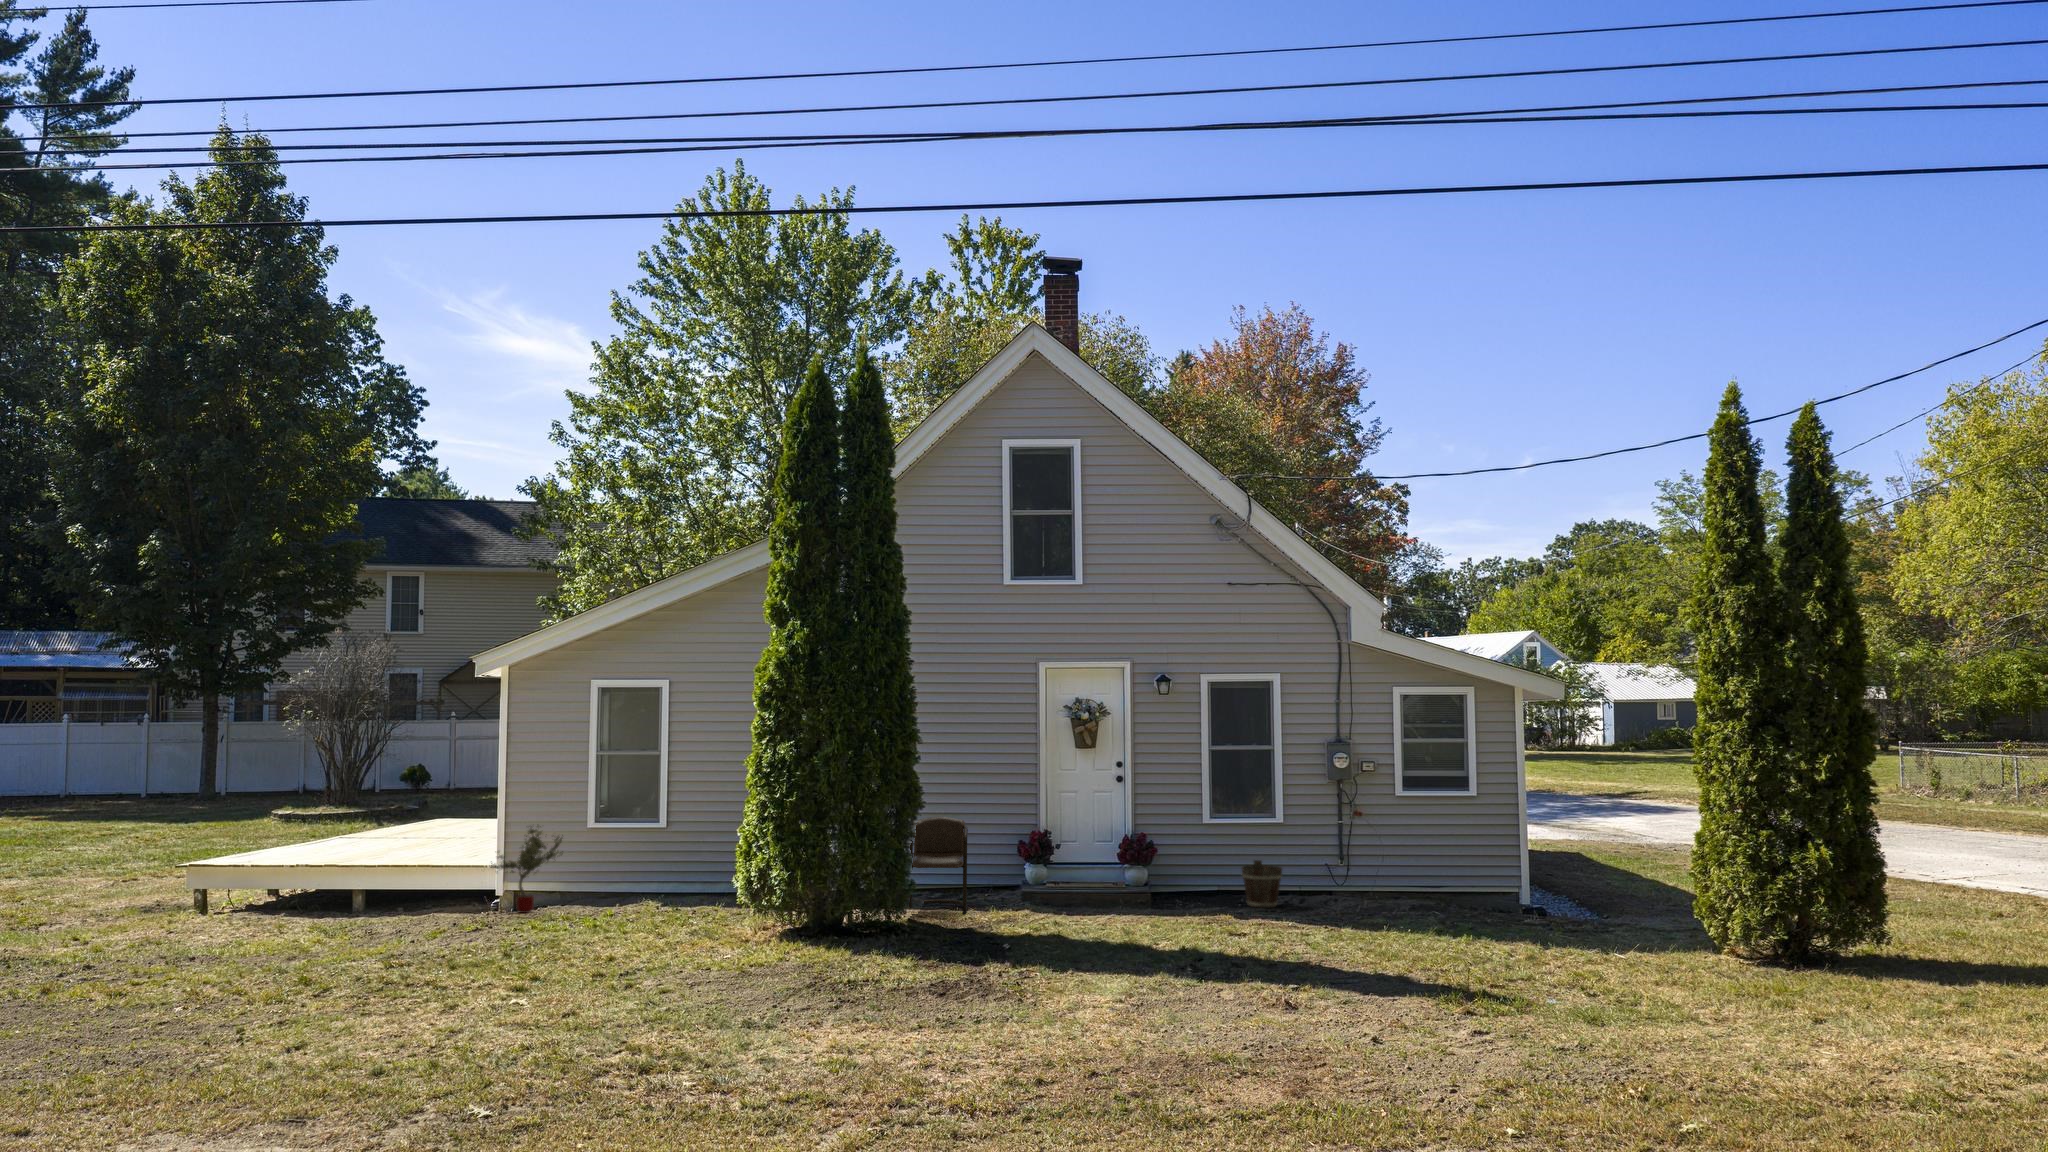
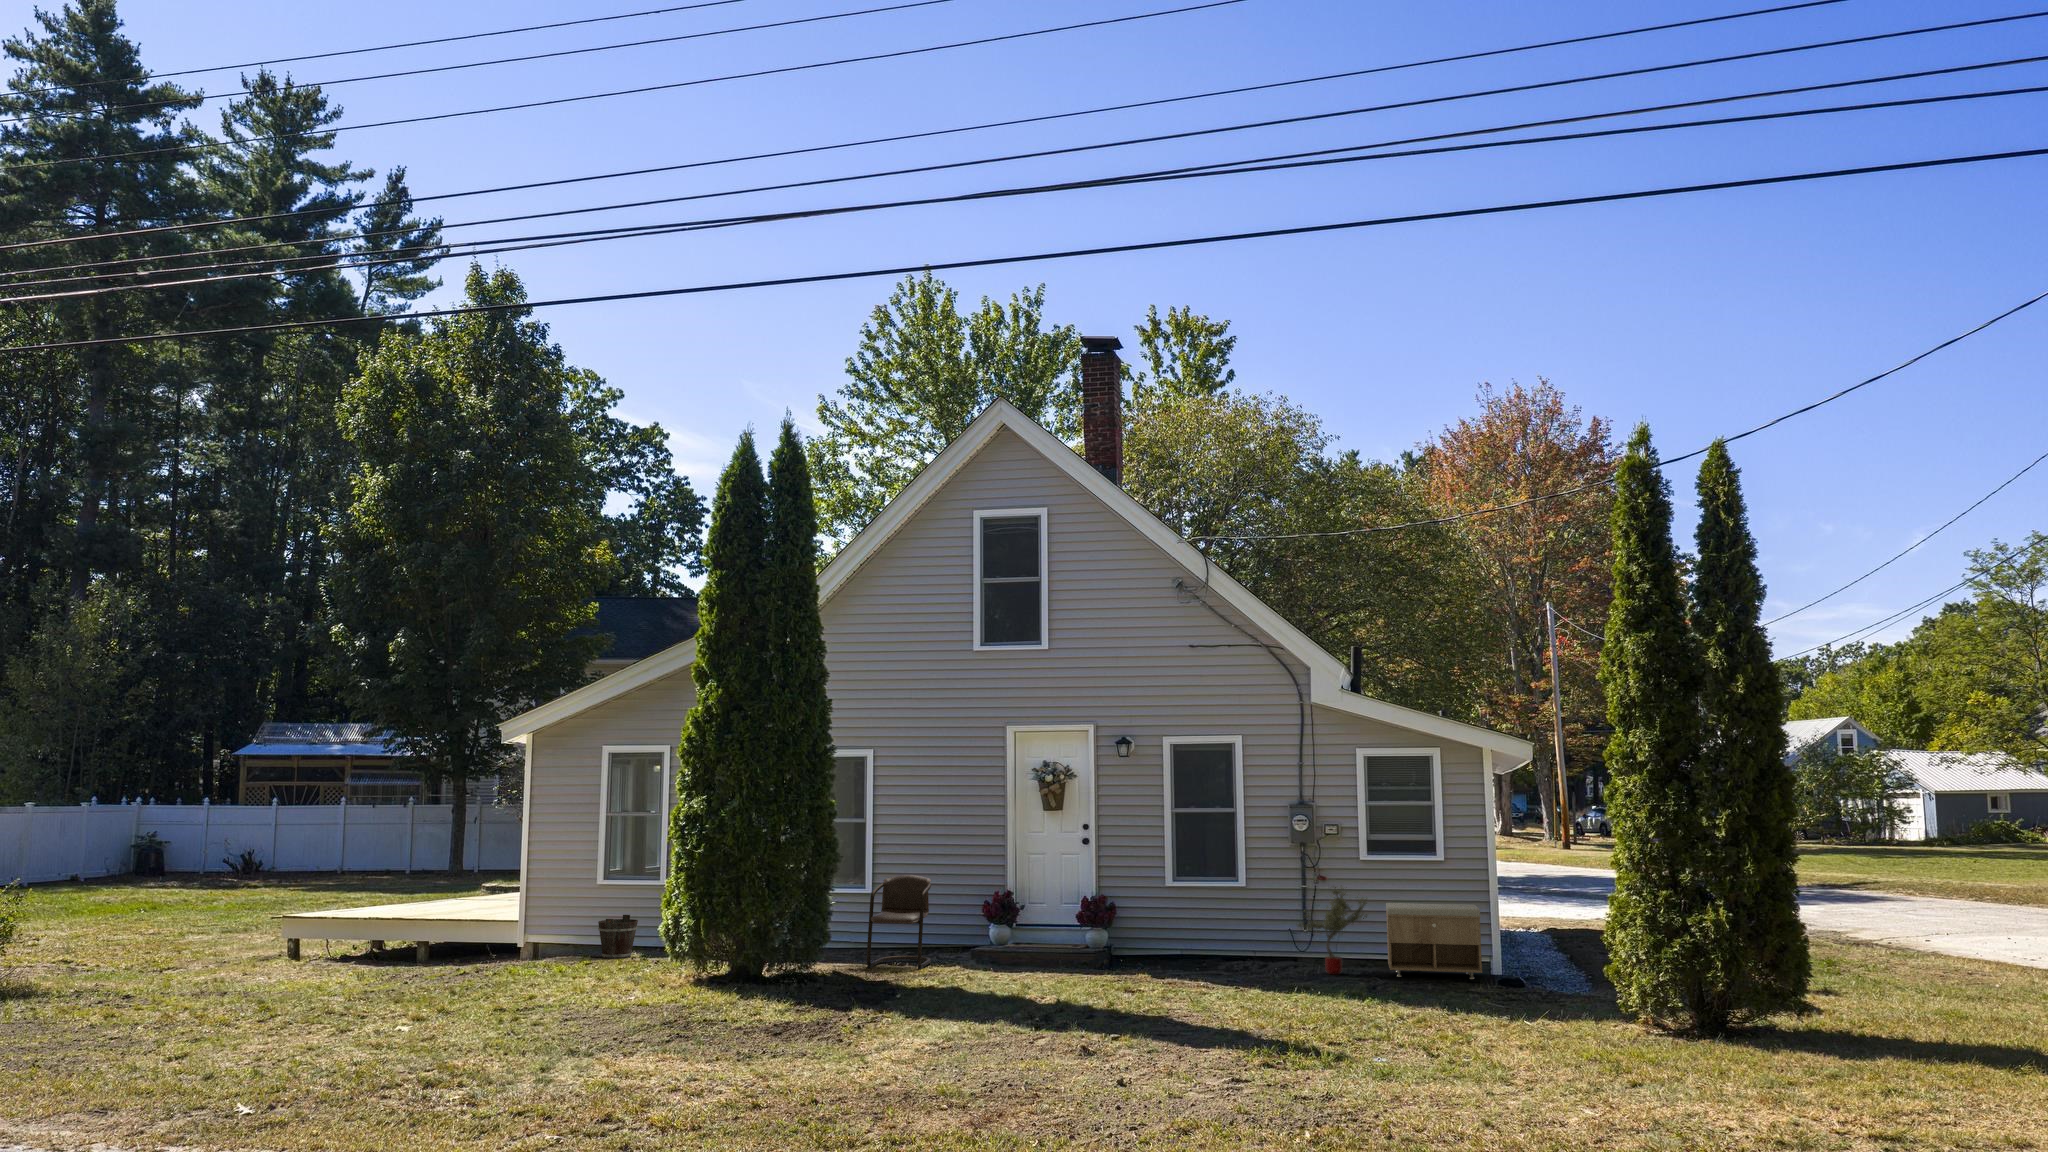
potted tree: present [489,826,563,913] -> present [1298,887,1367,975]
storage bench: none [1417,837,1516,908] -> present [1386,903,1482,979]
bucket: present [1241,860,1282,908] -> present [598,915,638,959]

